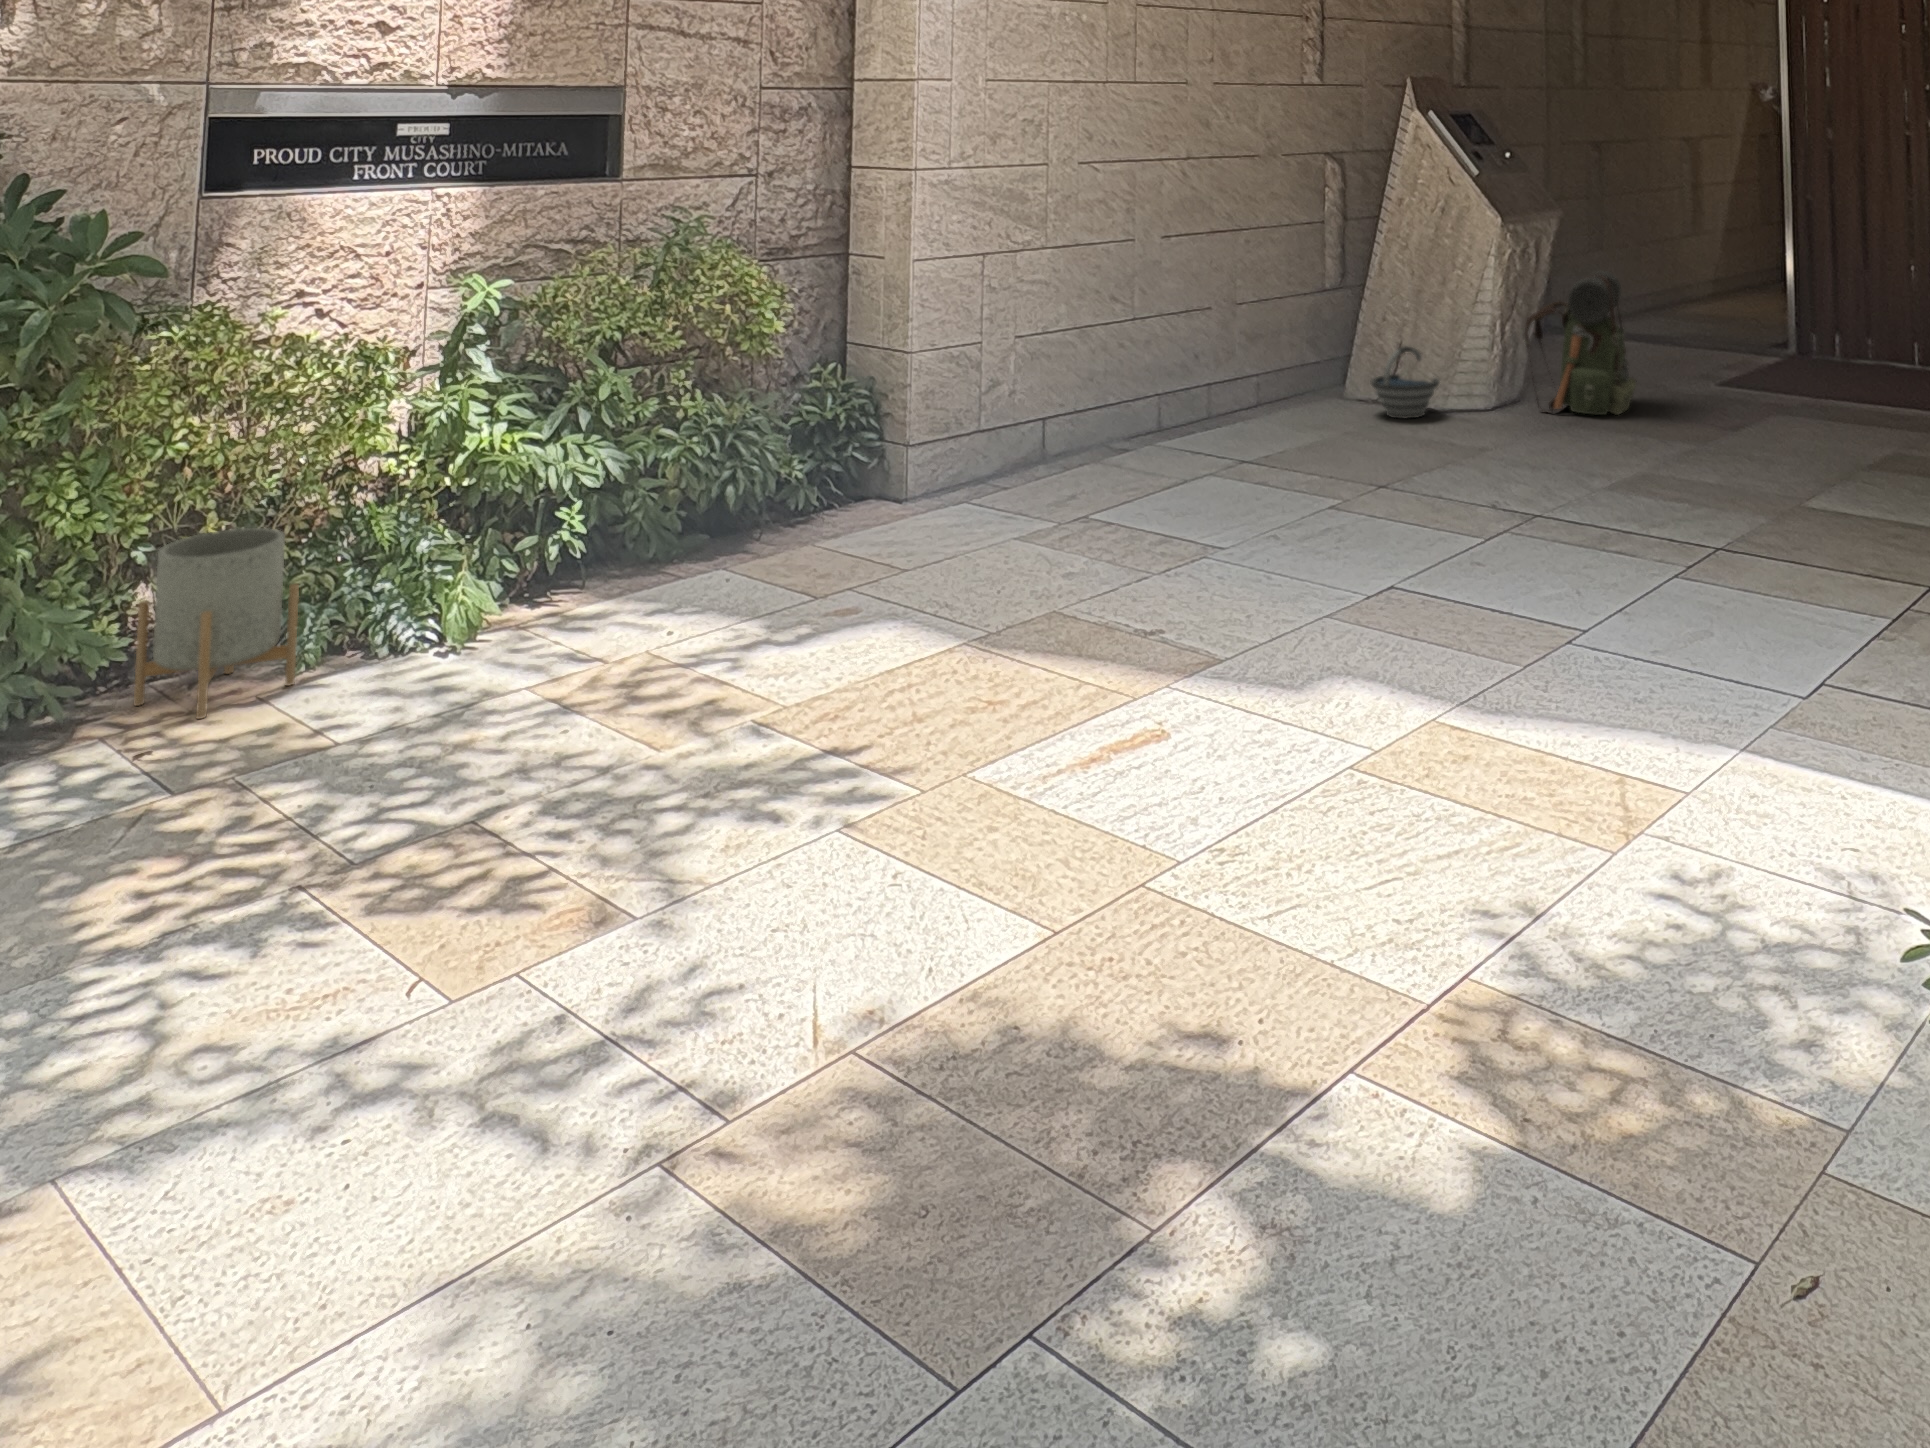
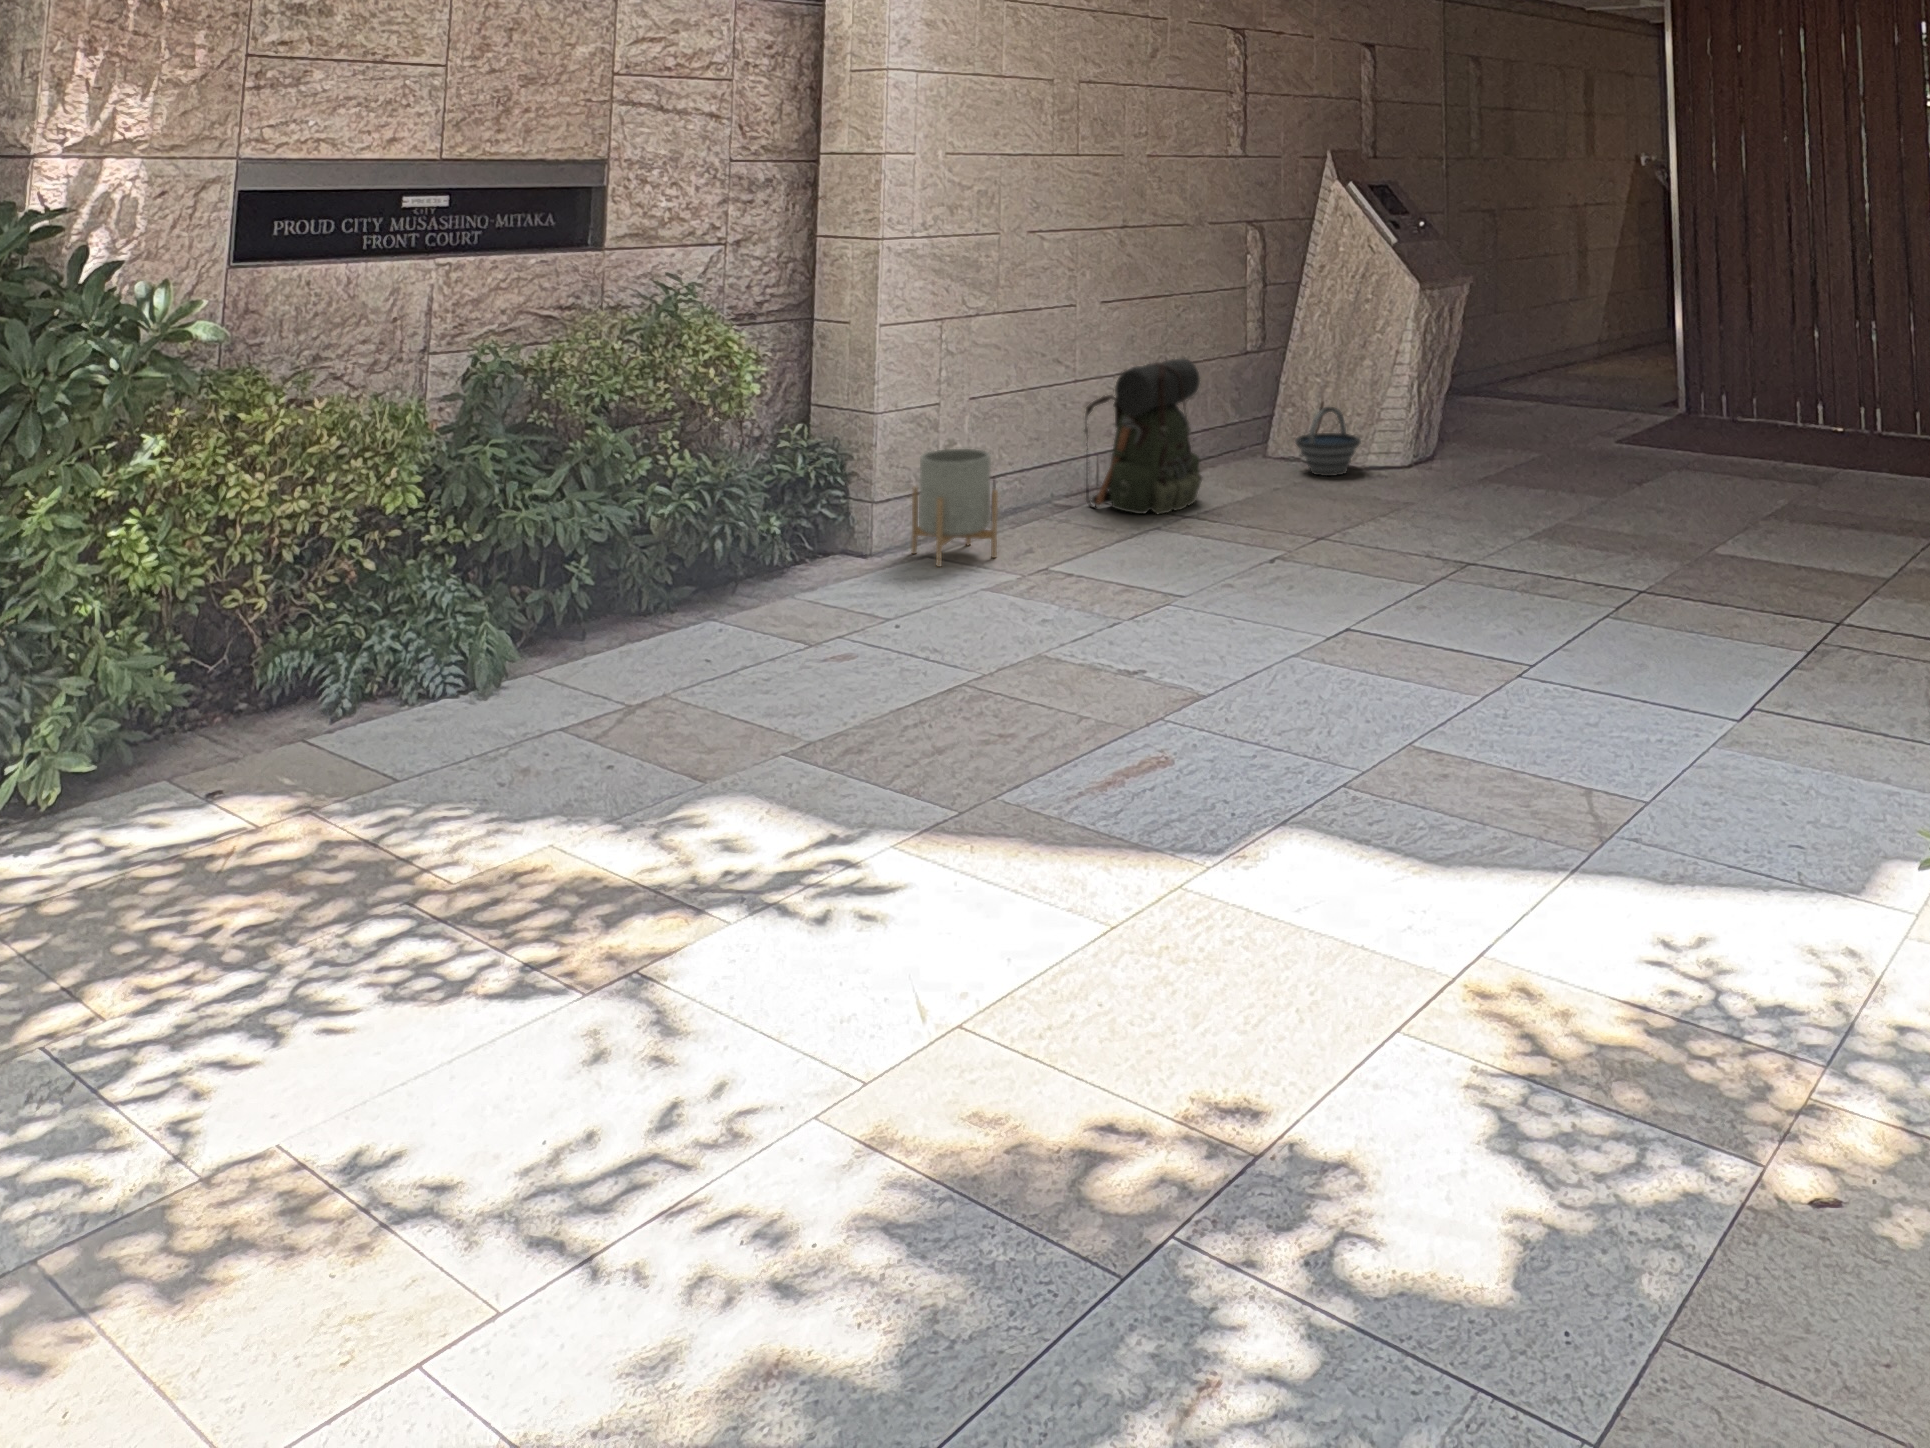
backpack: present [1525,271,1636,415] -> present [1084,358,1203,514]
planter: present [134,528,299,719] -> present [911,449,998,567]

